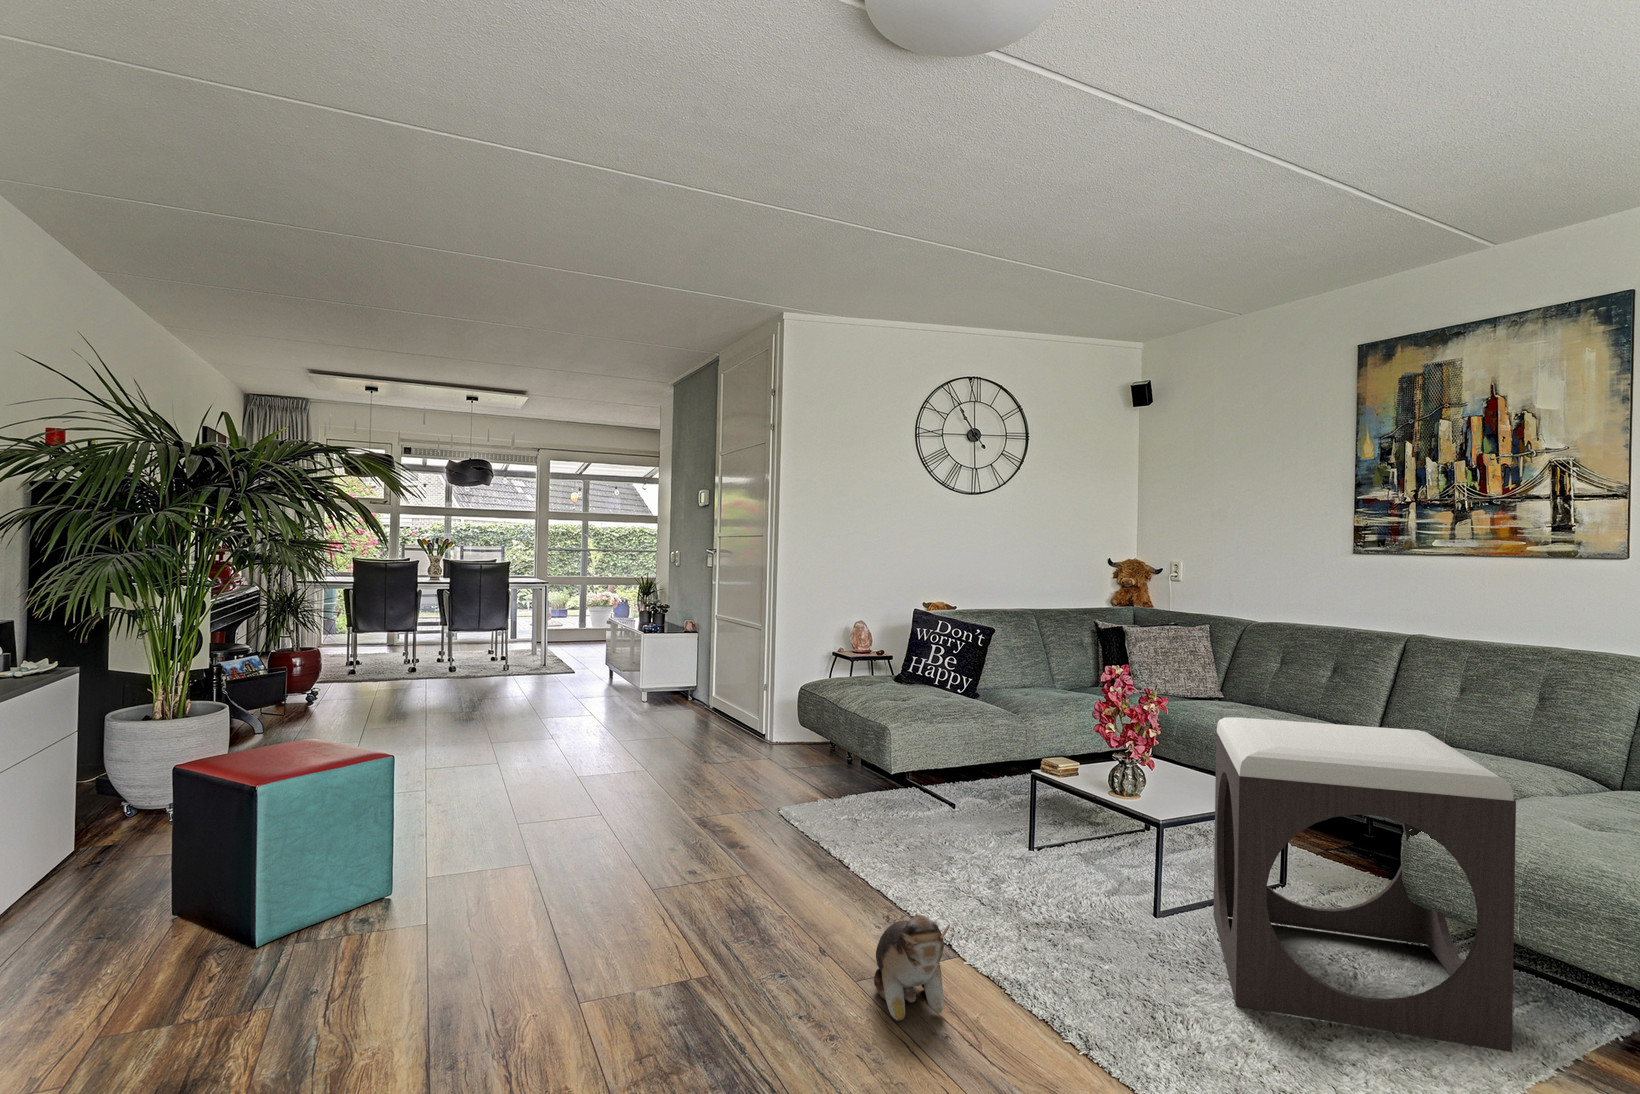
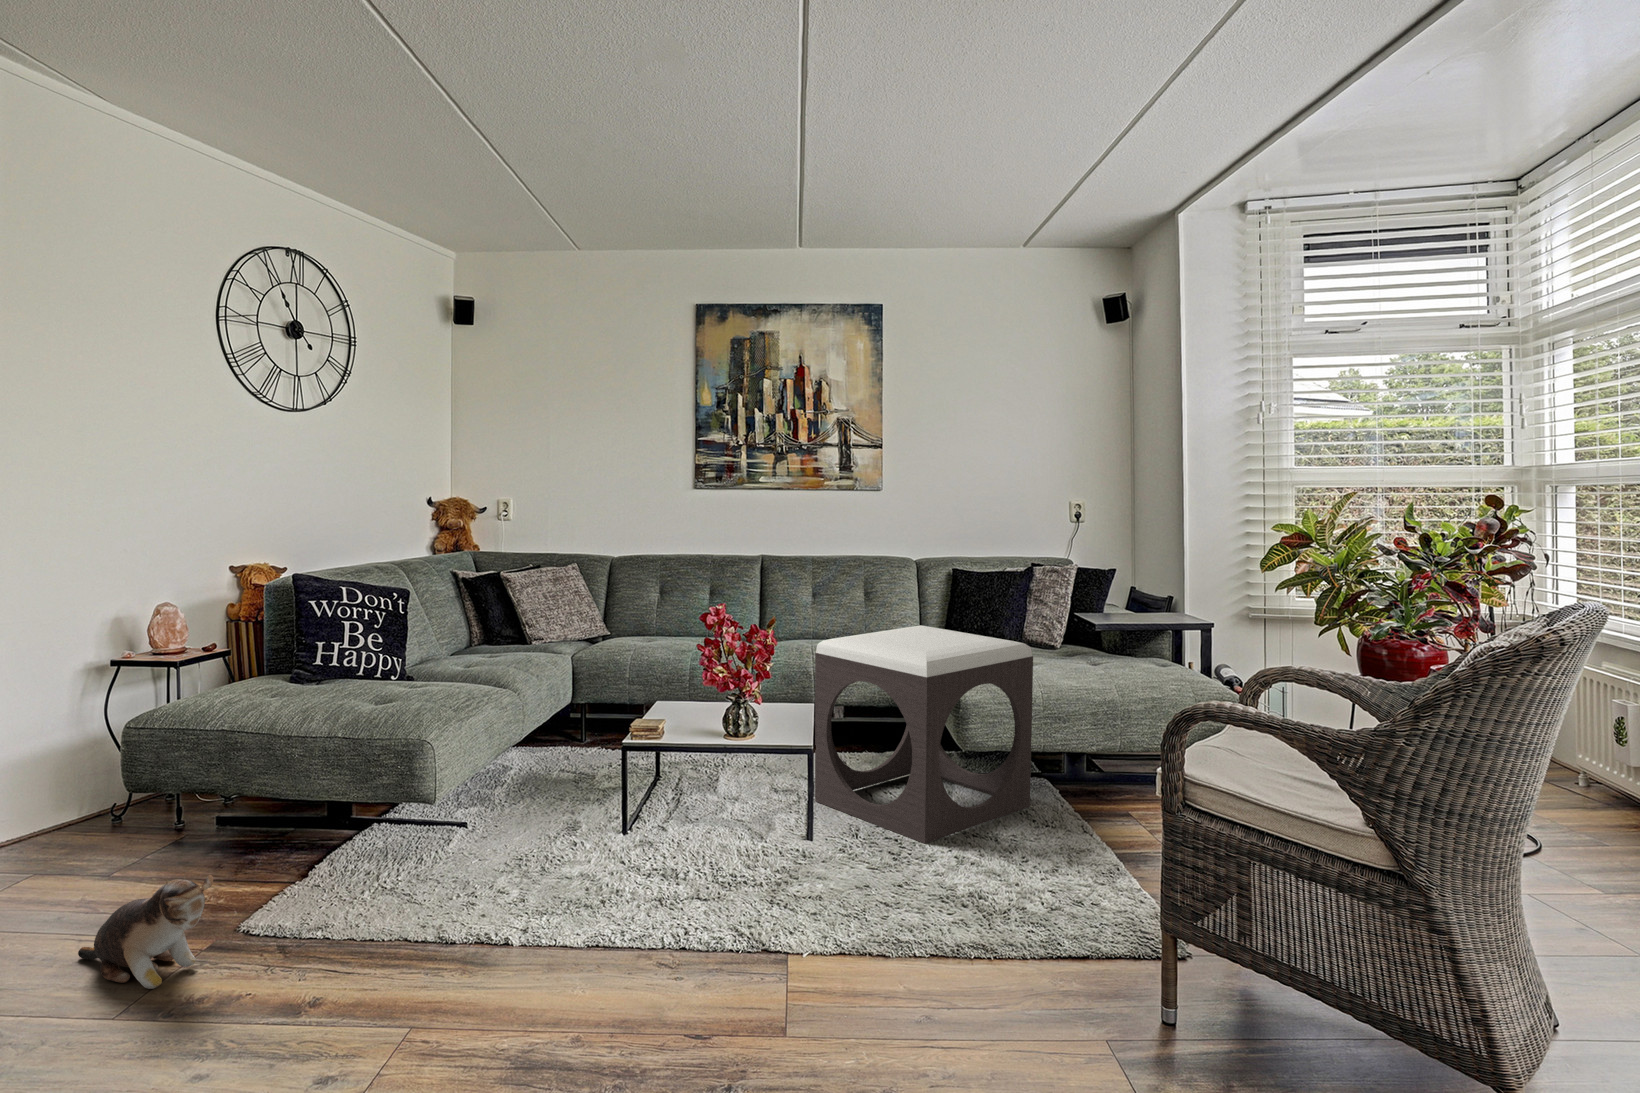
plush toy: present [874,914,950,1021] -> present [78,875,213,989]

